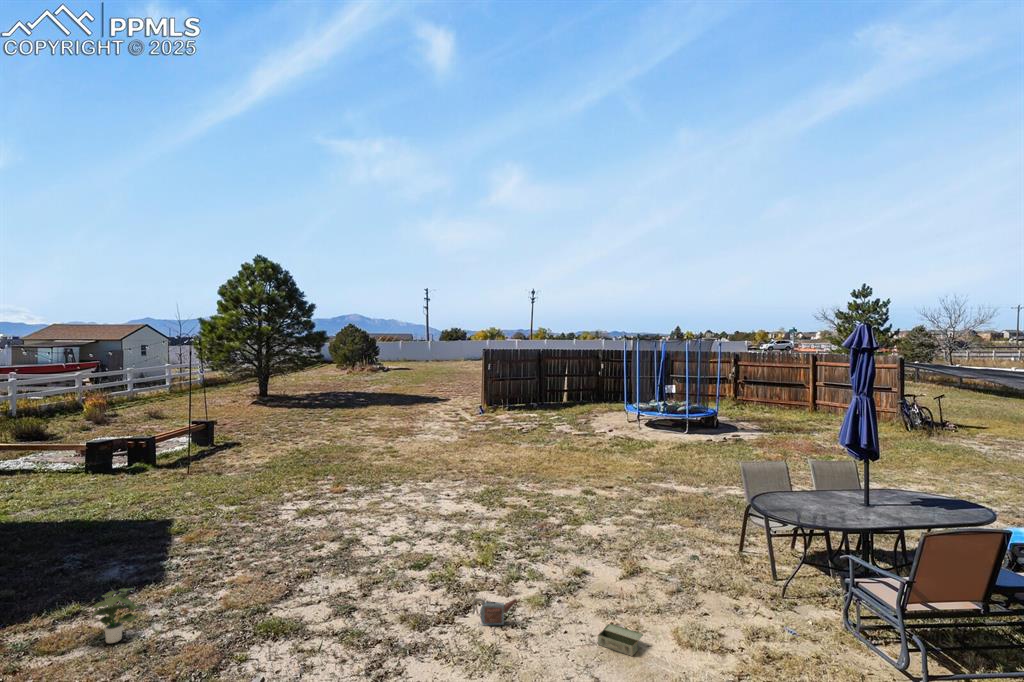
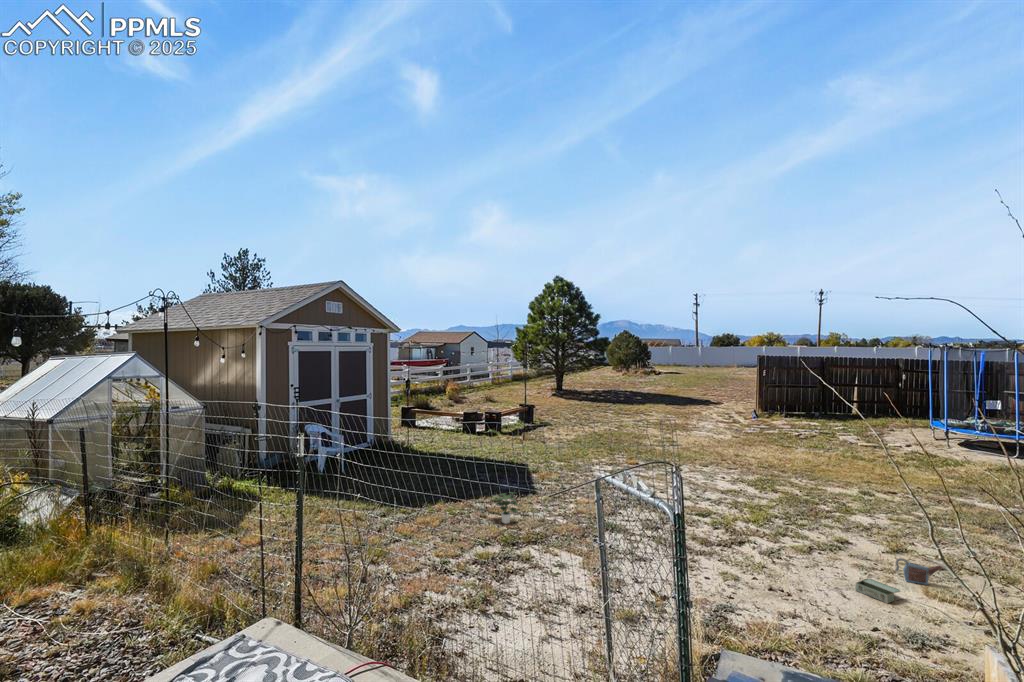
watering can: present [472,598,517,625] -> present [895,558,941,585]

